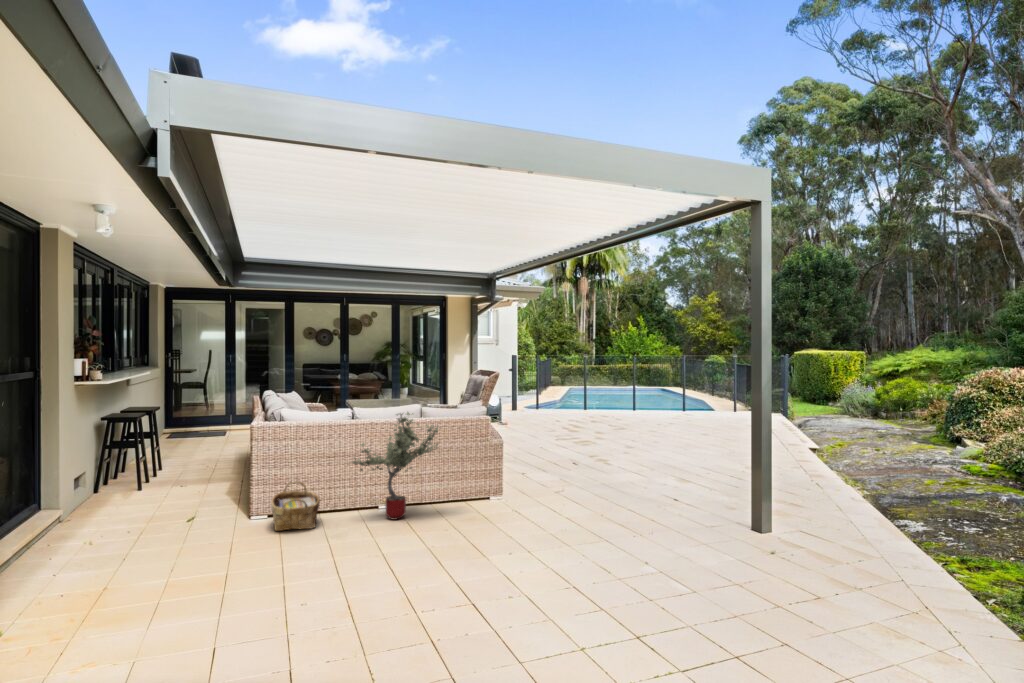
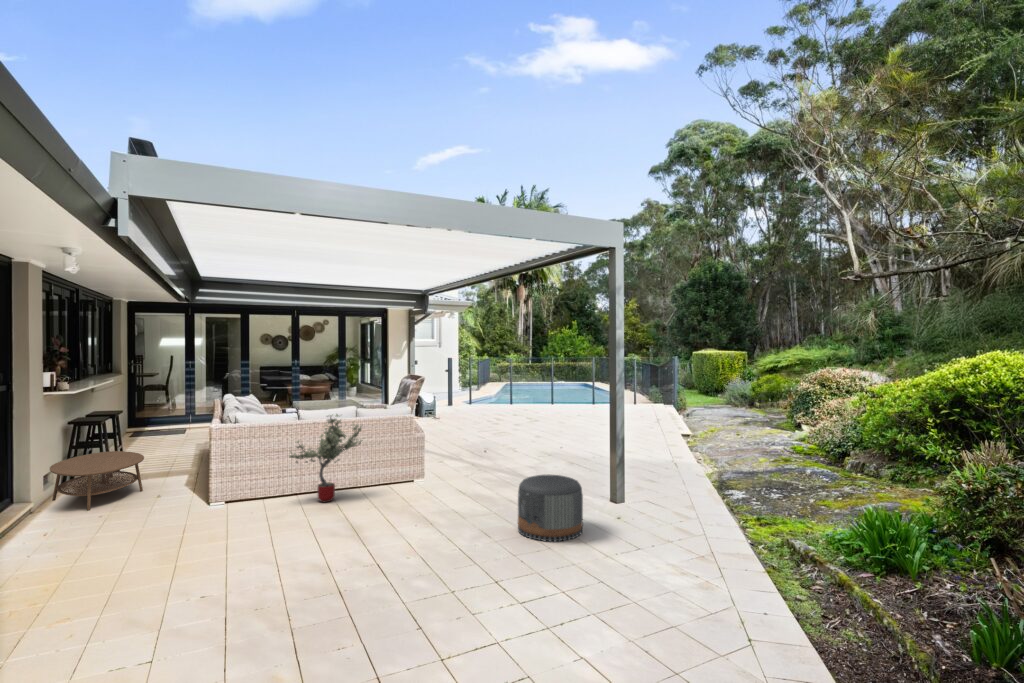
coffee table: none [80,453,184,522] -> present [50,451,144,511]
woven basket: present [271,481,320,531] -> none [219,473,261,515]
pouf: none [646,492,733,580] -> present [518,474,583,542]

